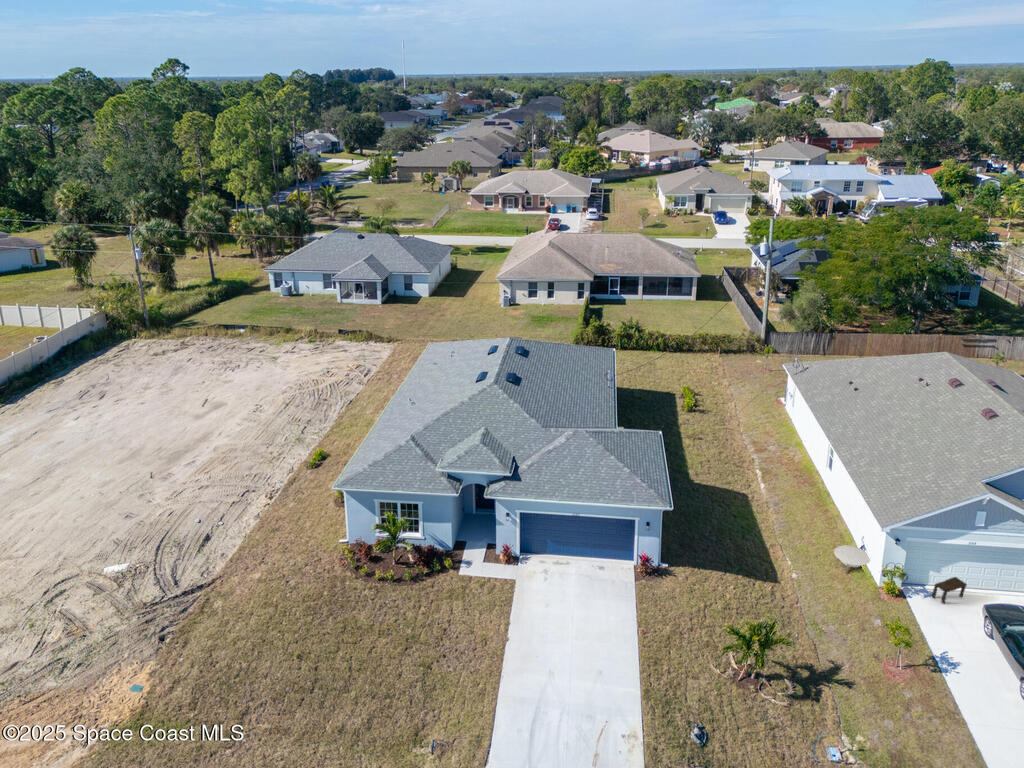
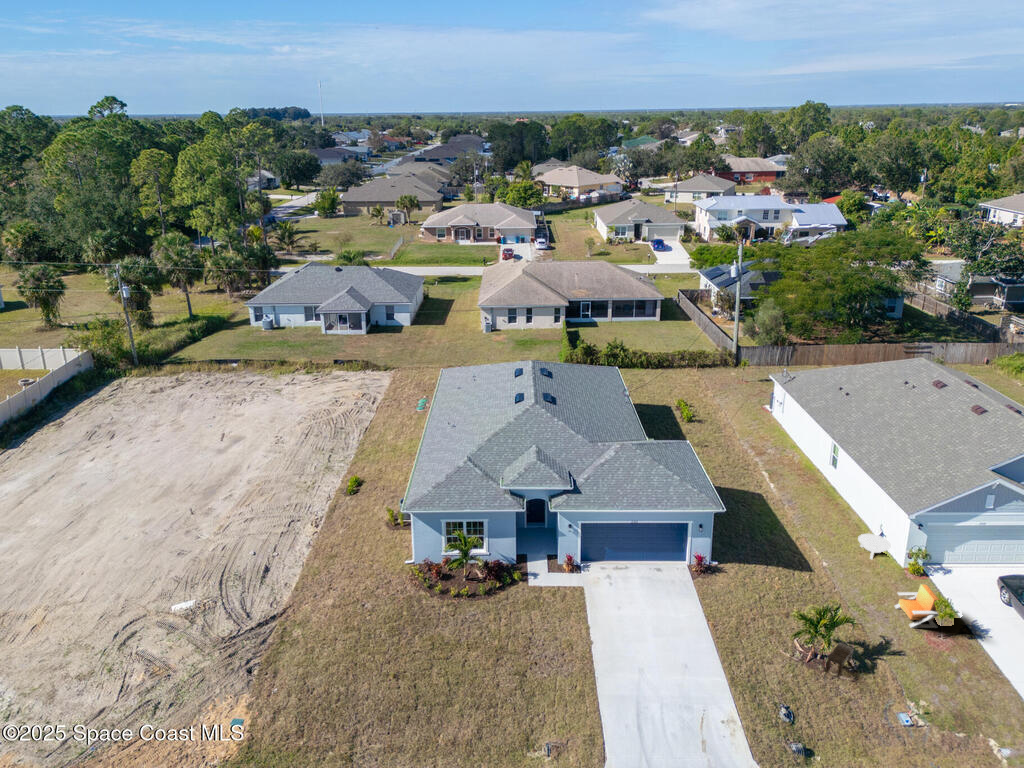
bench: present [932,577,967,604] -> present [826,643,854,677]
lounge chair: none [854,605,901,655] -> present [895,584,939,628]

